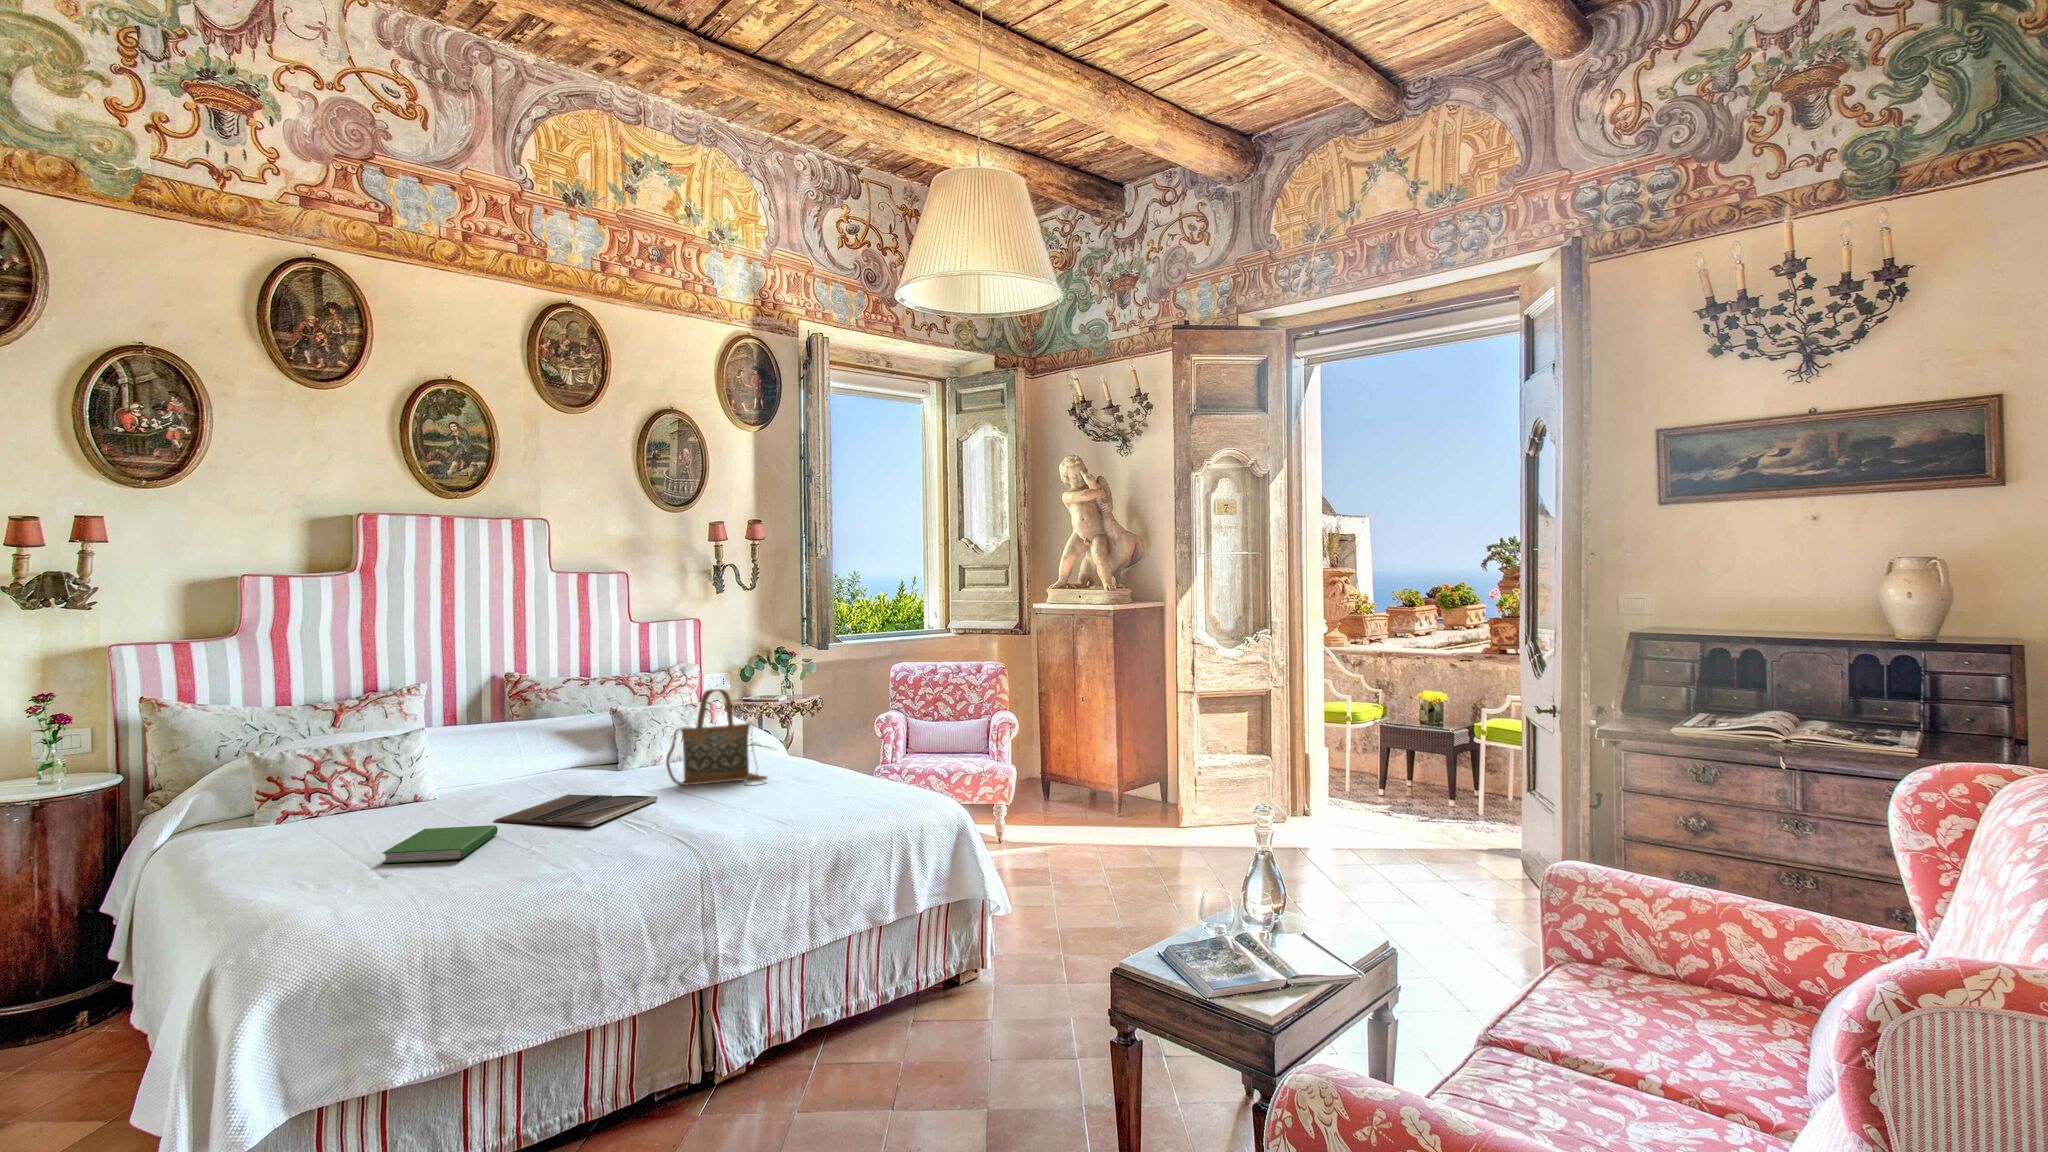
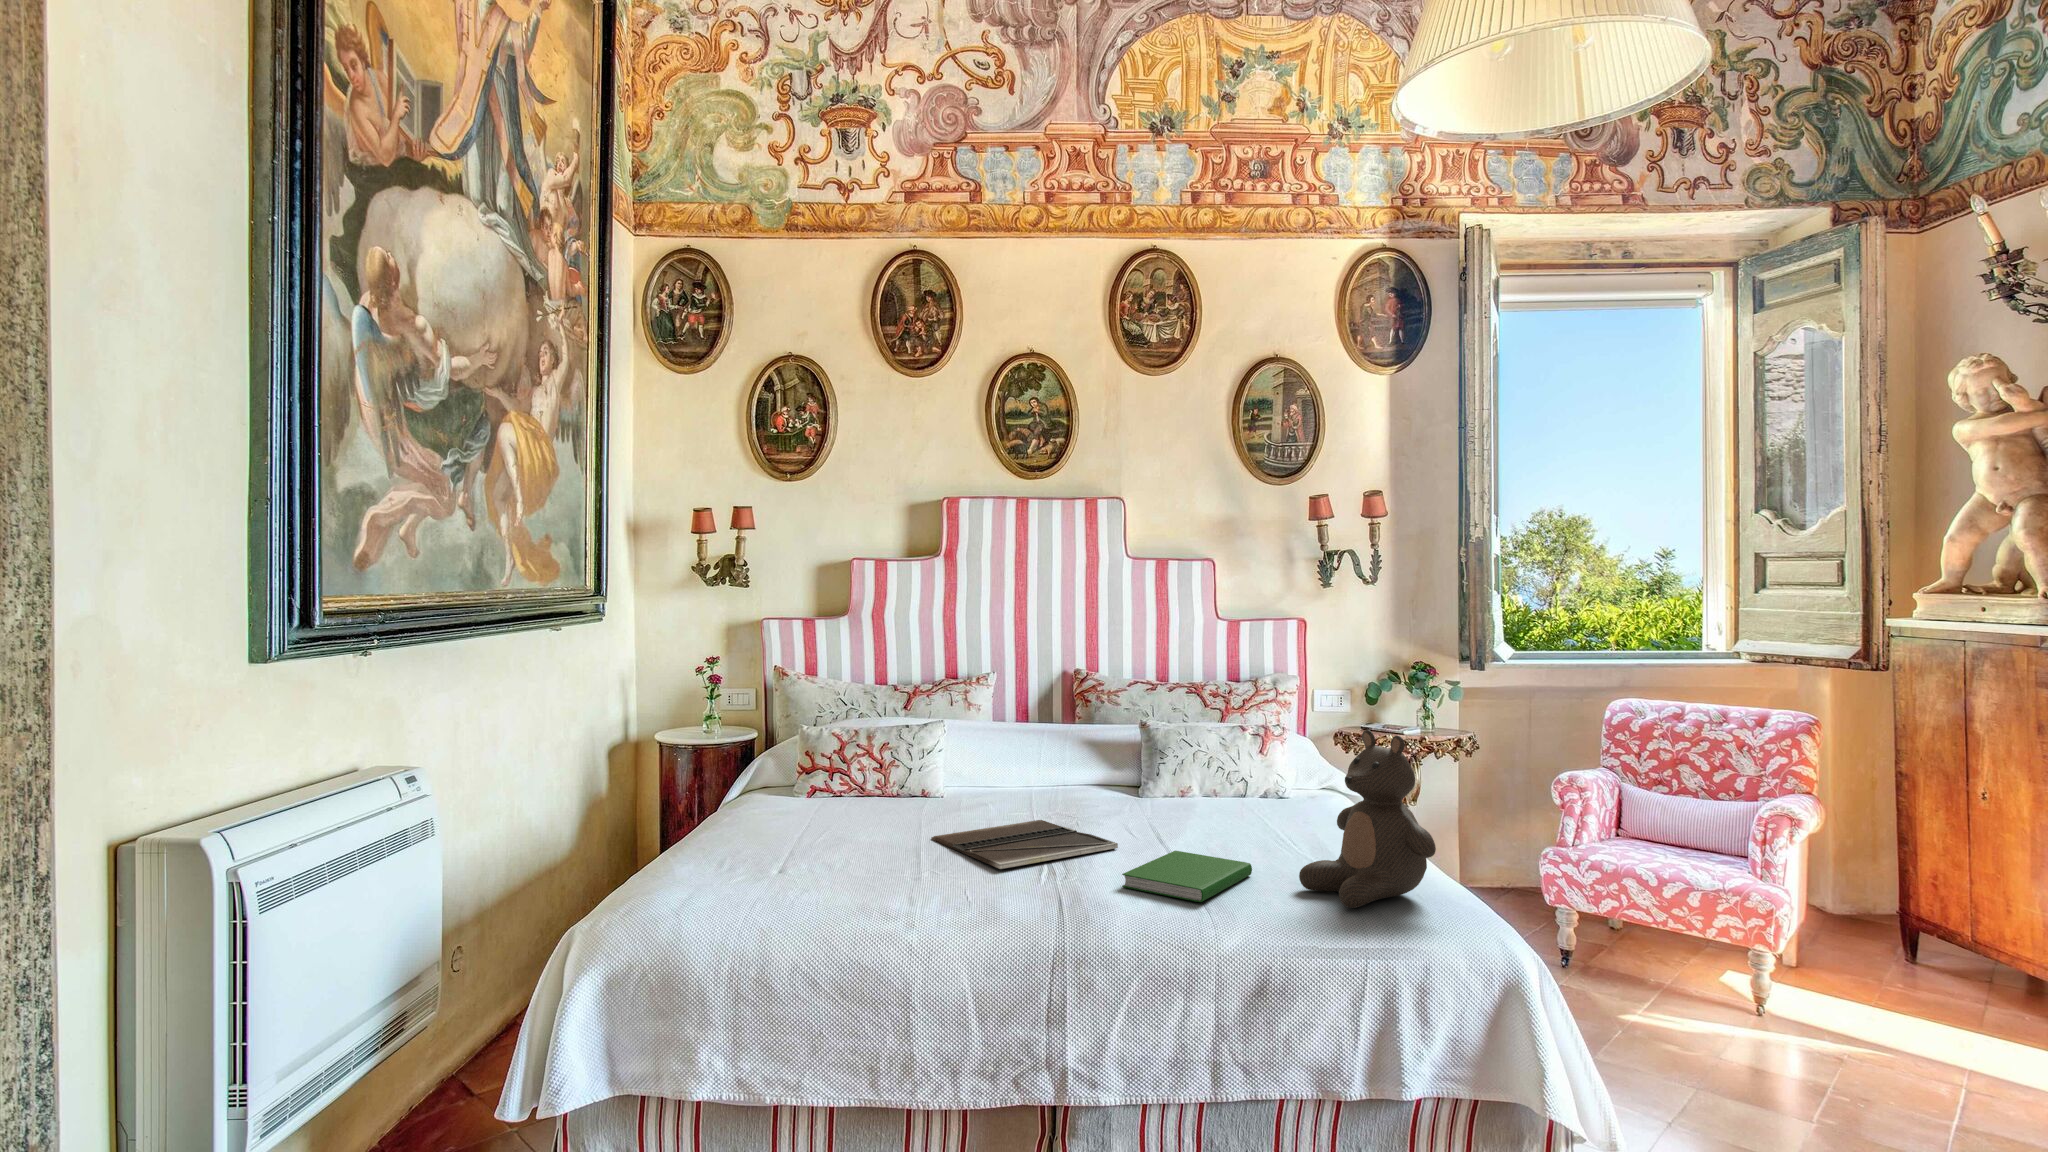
handbag: present [666,689,767,785] -> none [1157,708,1283,847]
teddy bear: none [804,692,887,801] -> present [1299,730,1436,908]
hardcover book: present [382,825,498,864] -> present [1122,851,1252,902]

